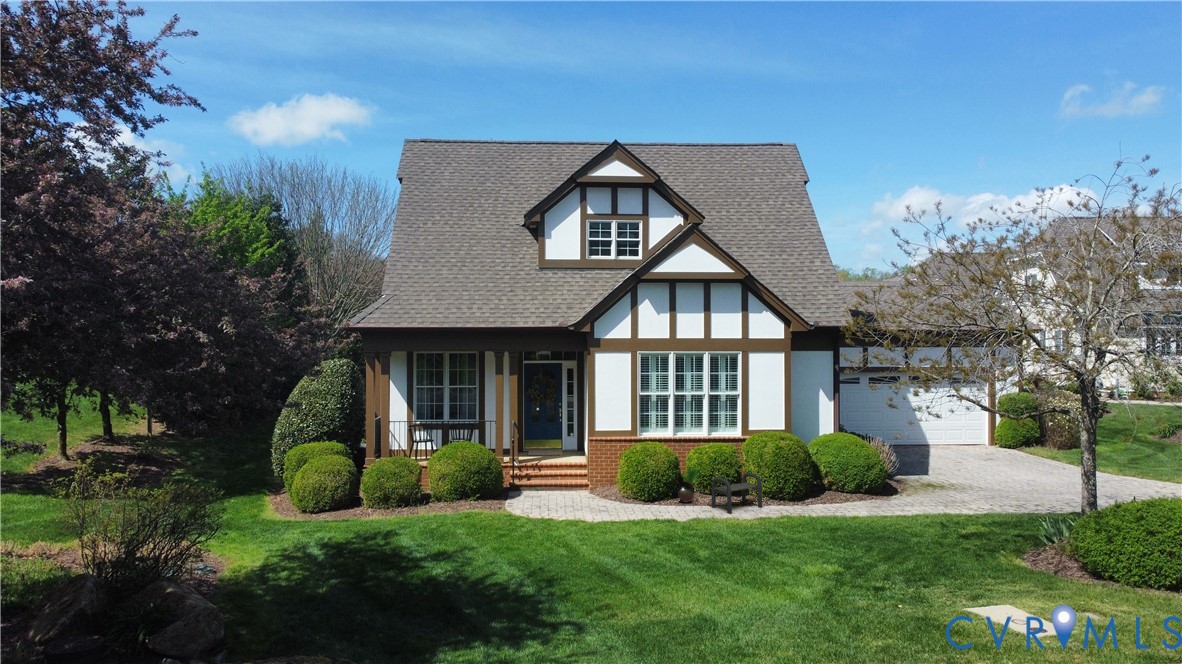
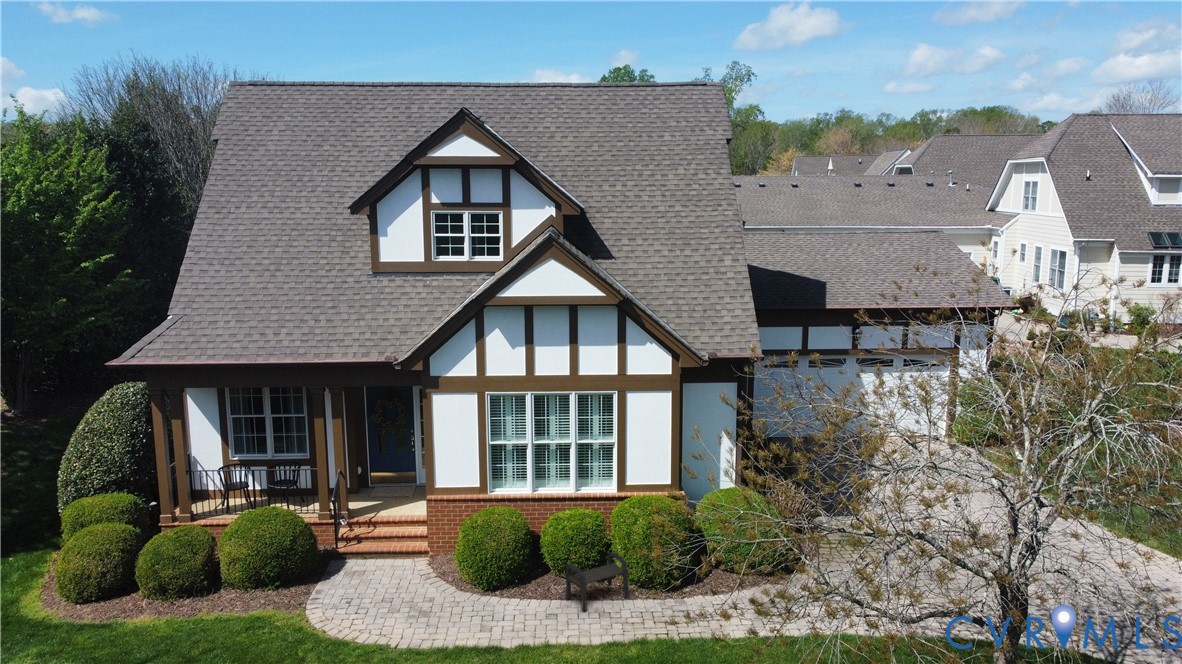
potted tree: present [678,469,697,503] -> none [528,545,555,589]

